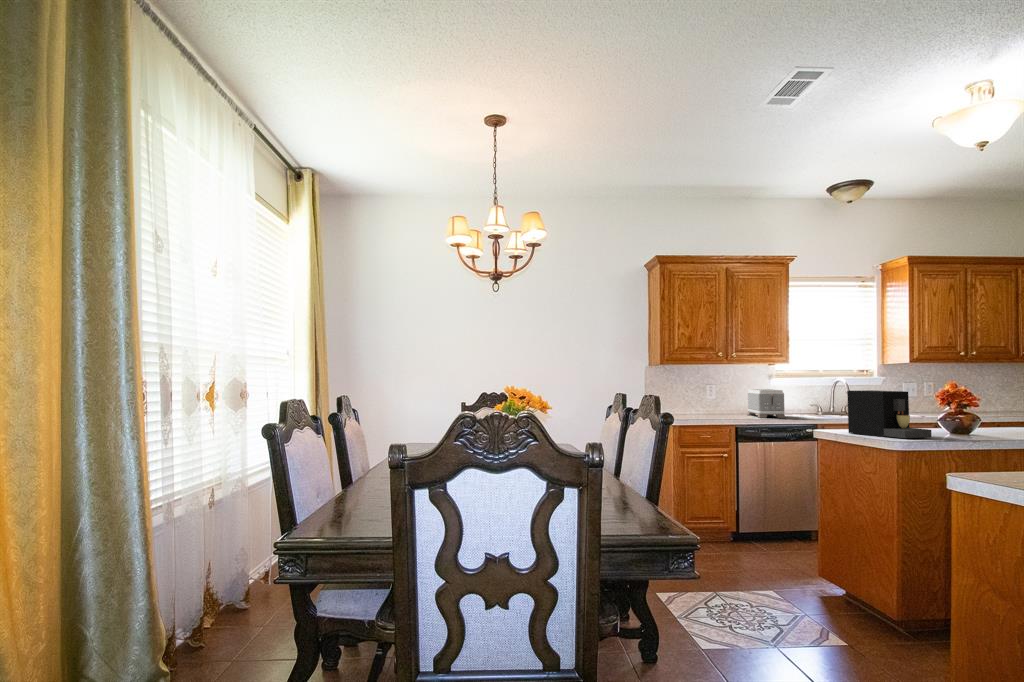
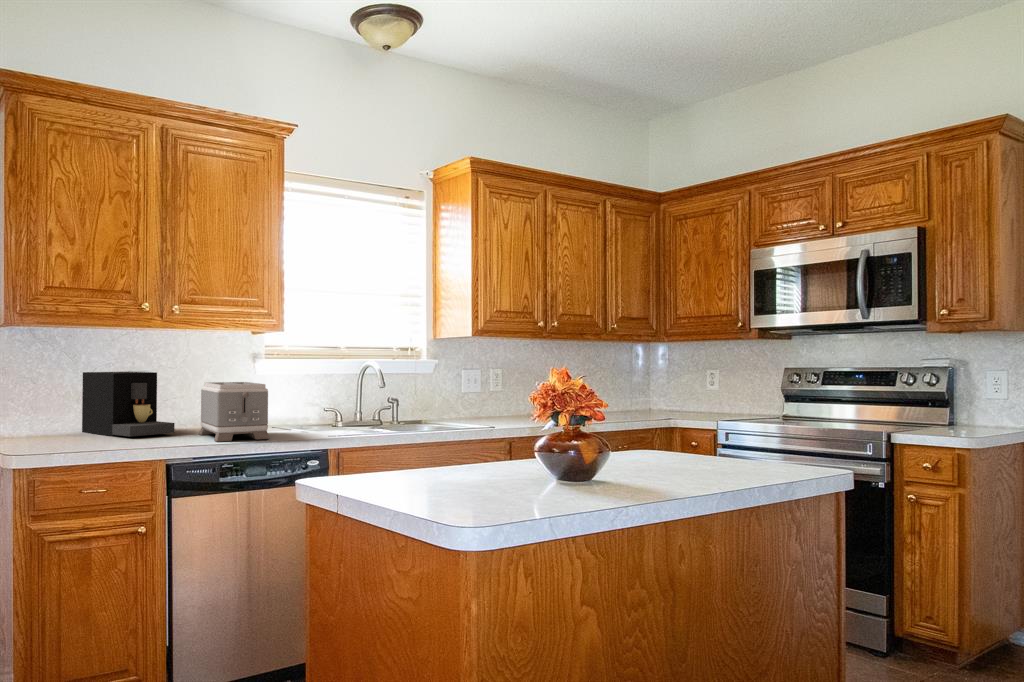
coffee maker: present [847,390,932,438] -> present [82,372,175,436]

